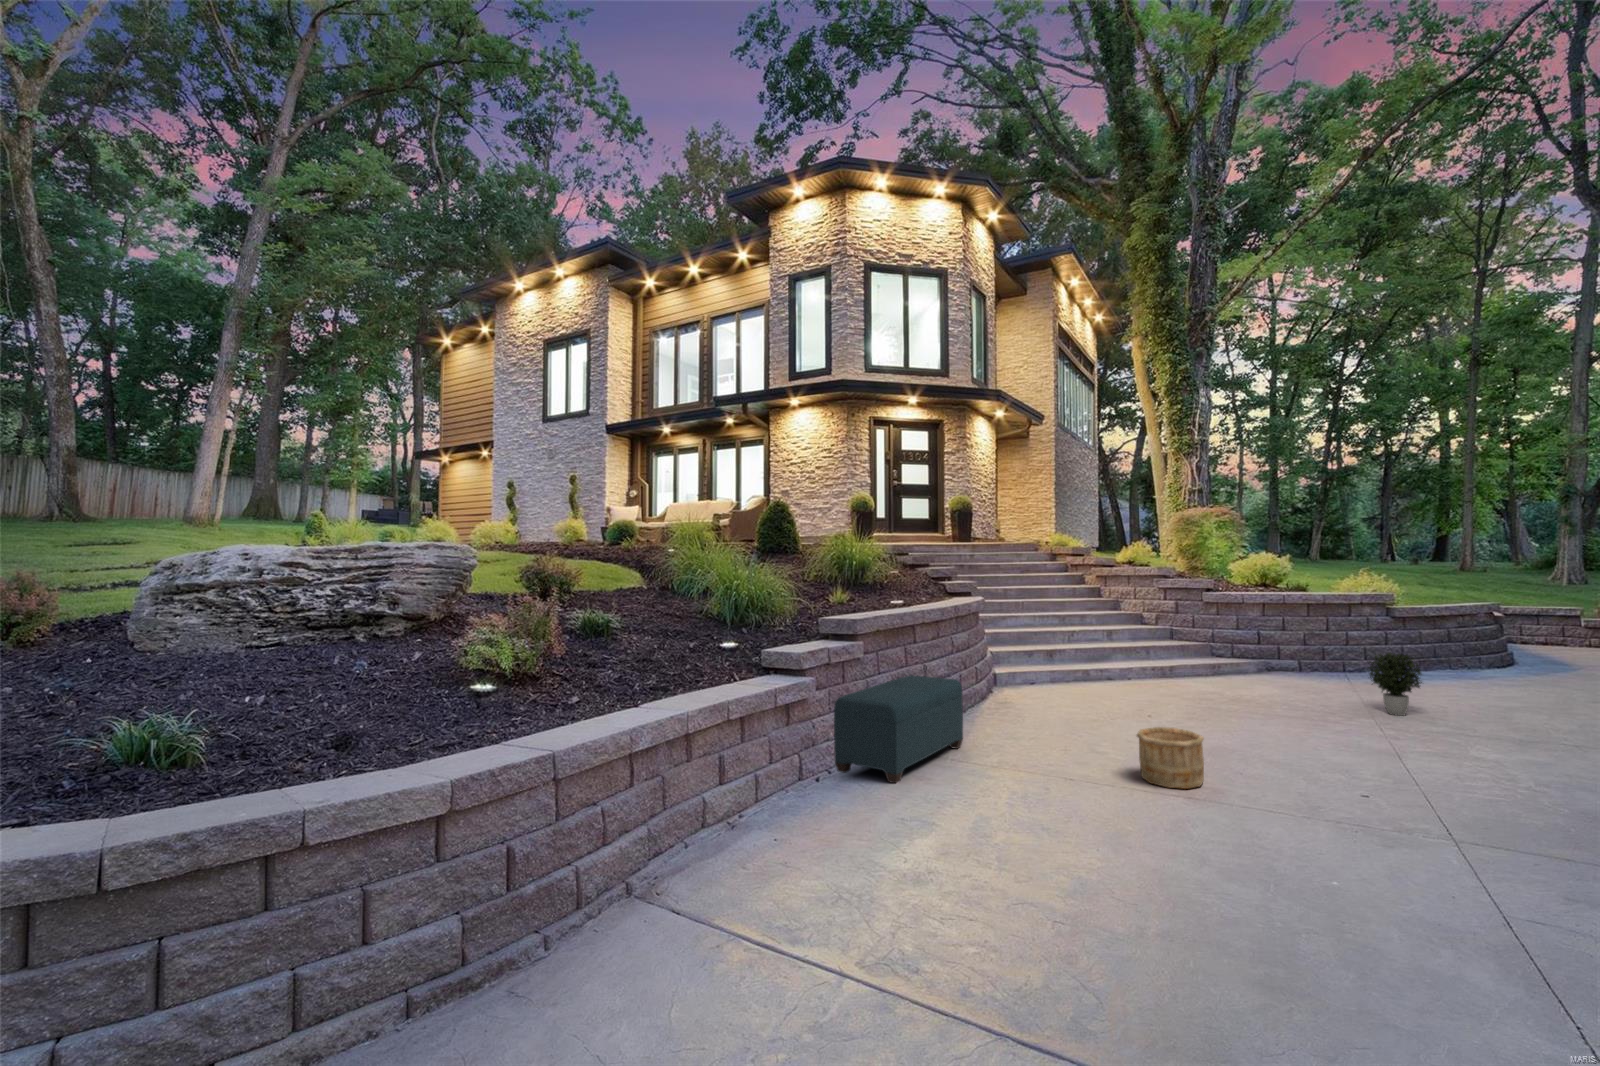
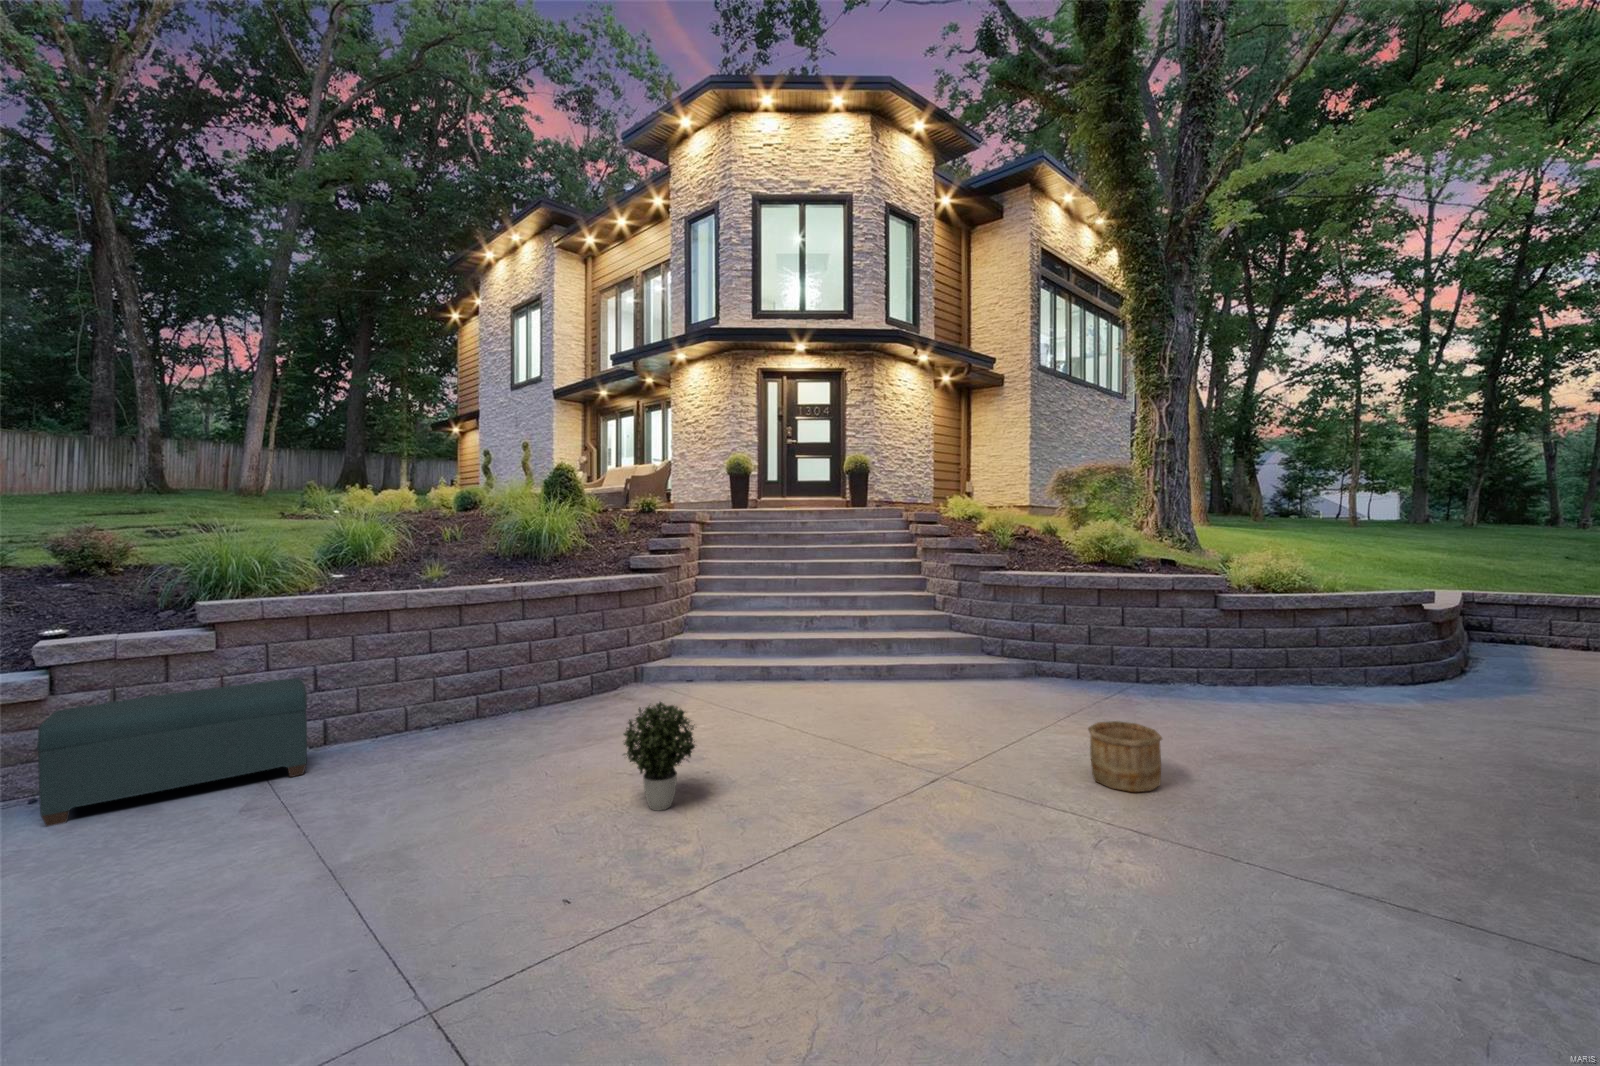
potted plant: present [1368,653,1422,716] -> present [623,702,695,811]
wooden bucket: present [1137,727,1204,789] -> present [1088,721,1162,792]

